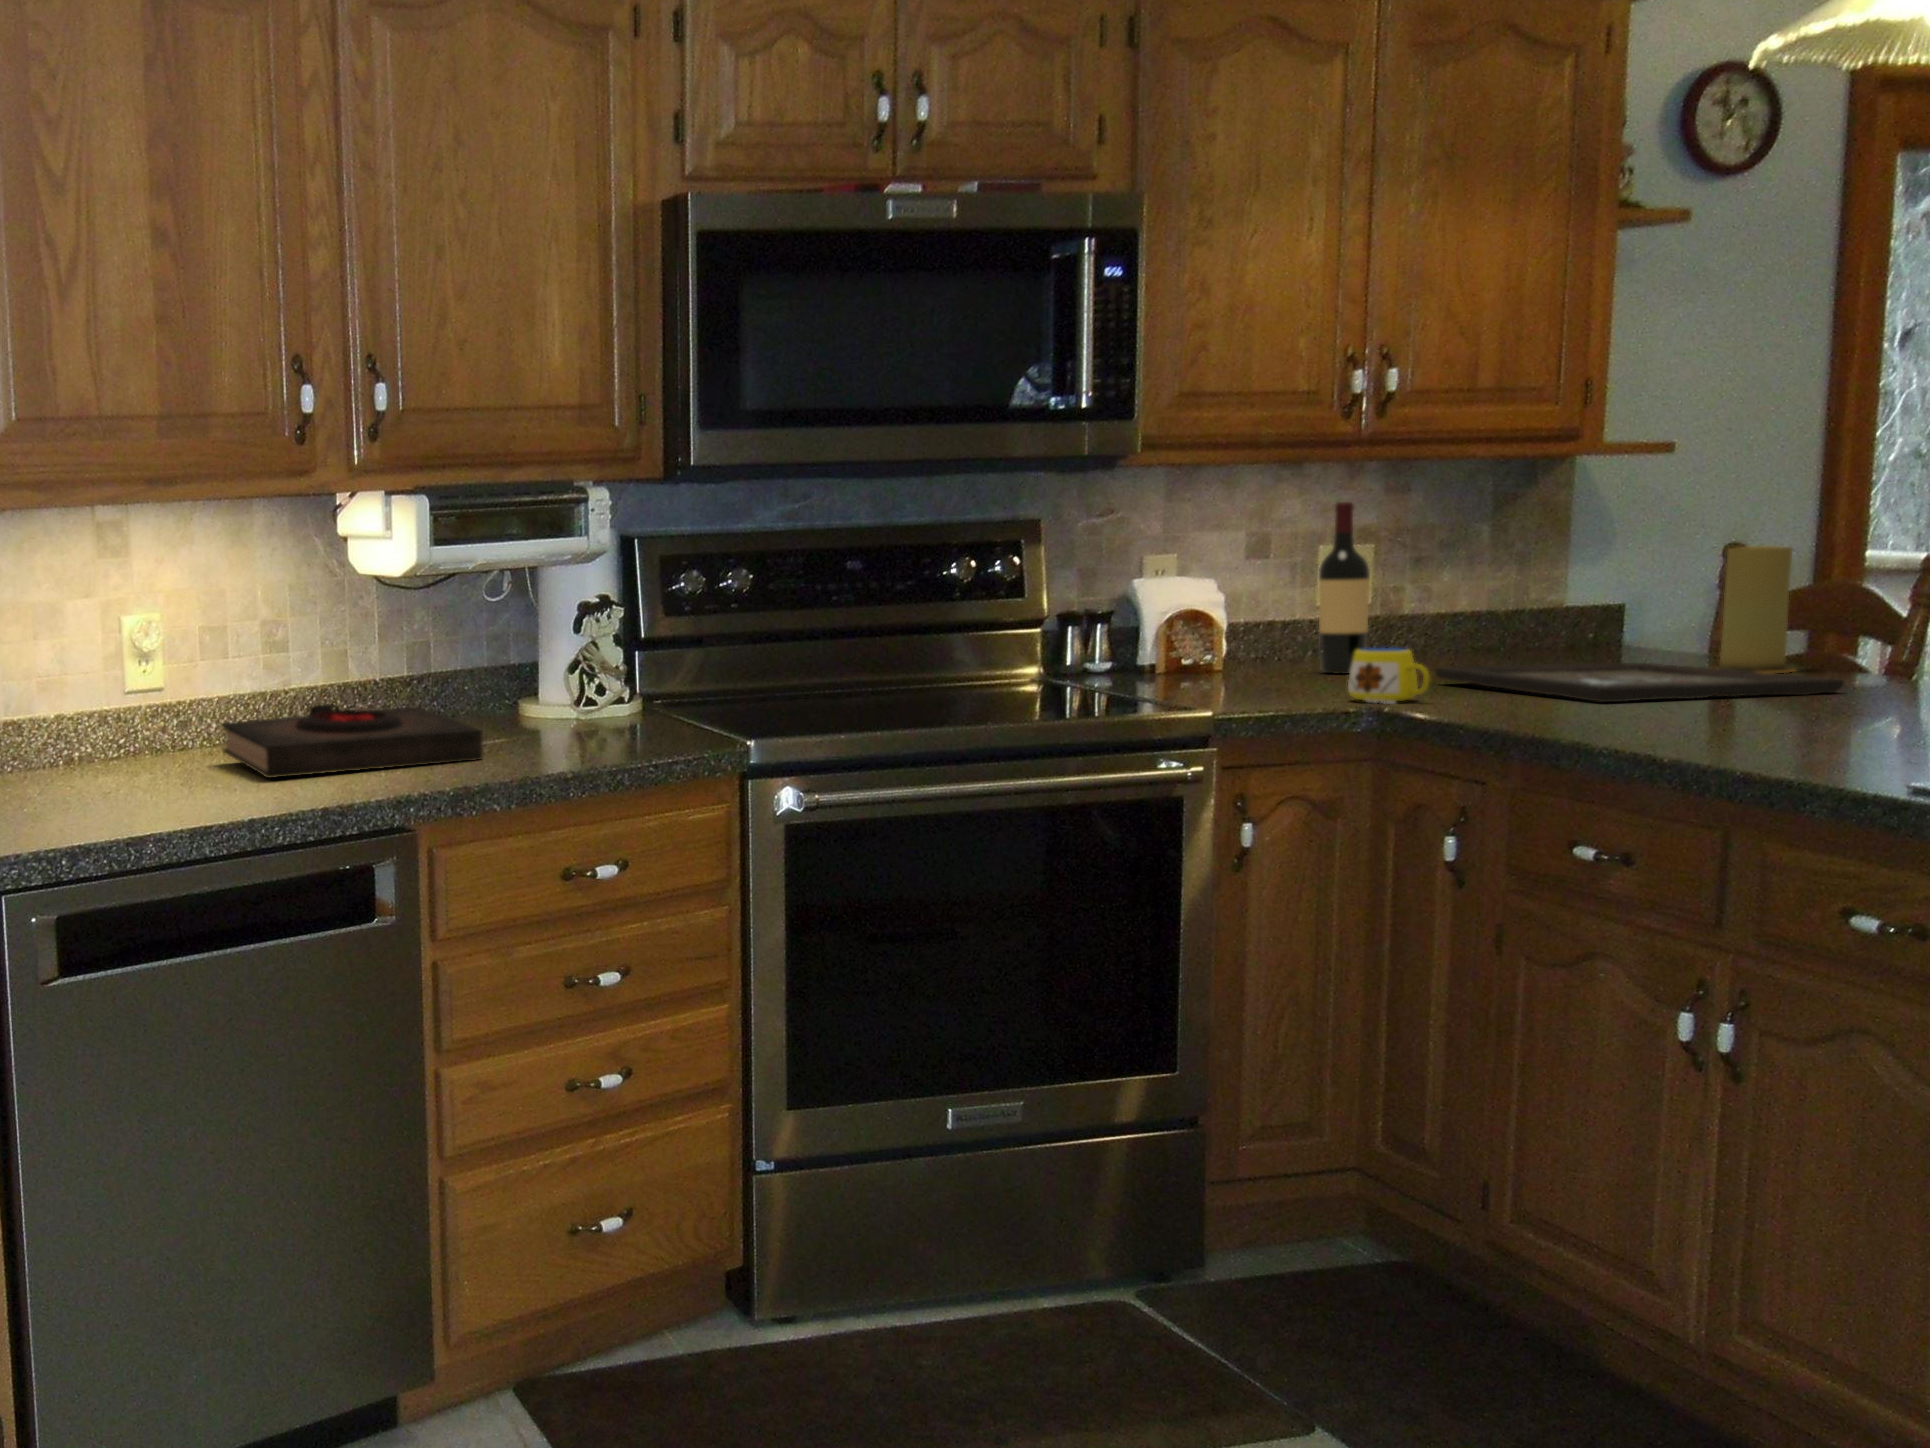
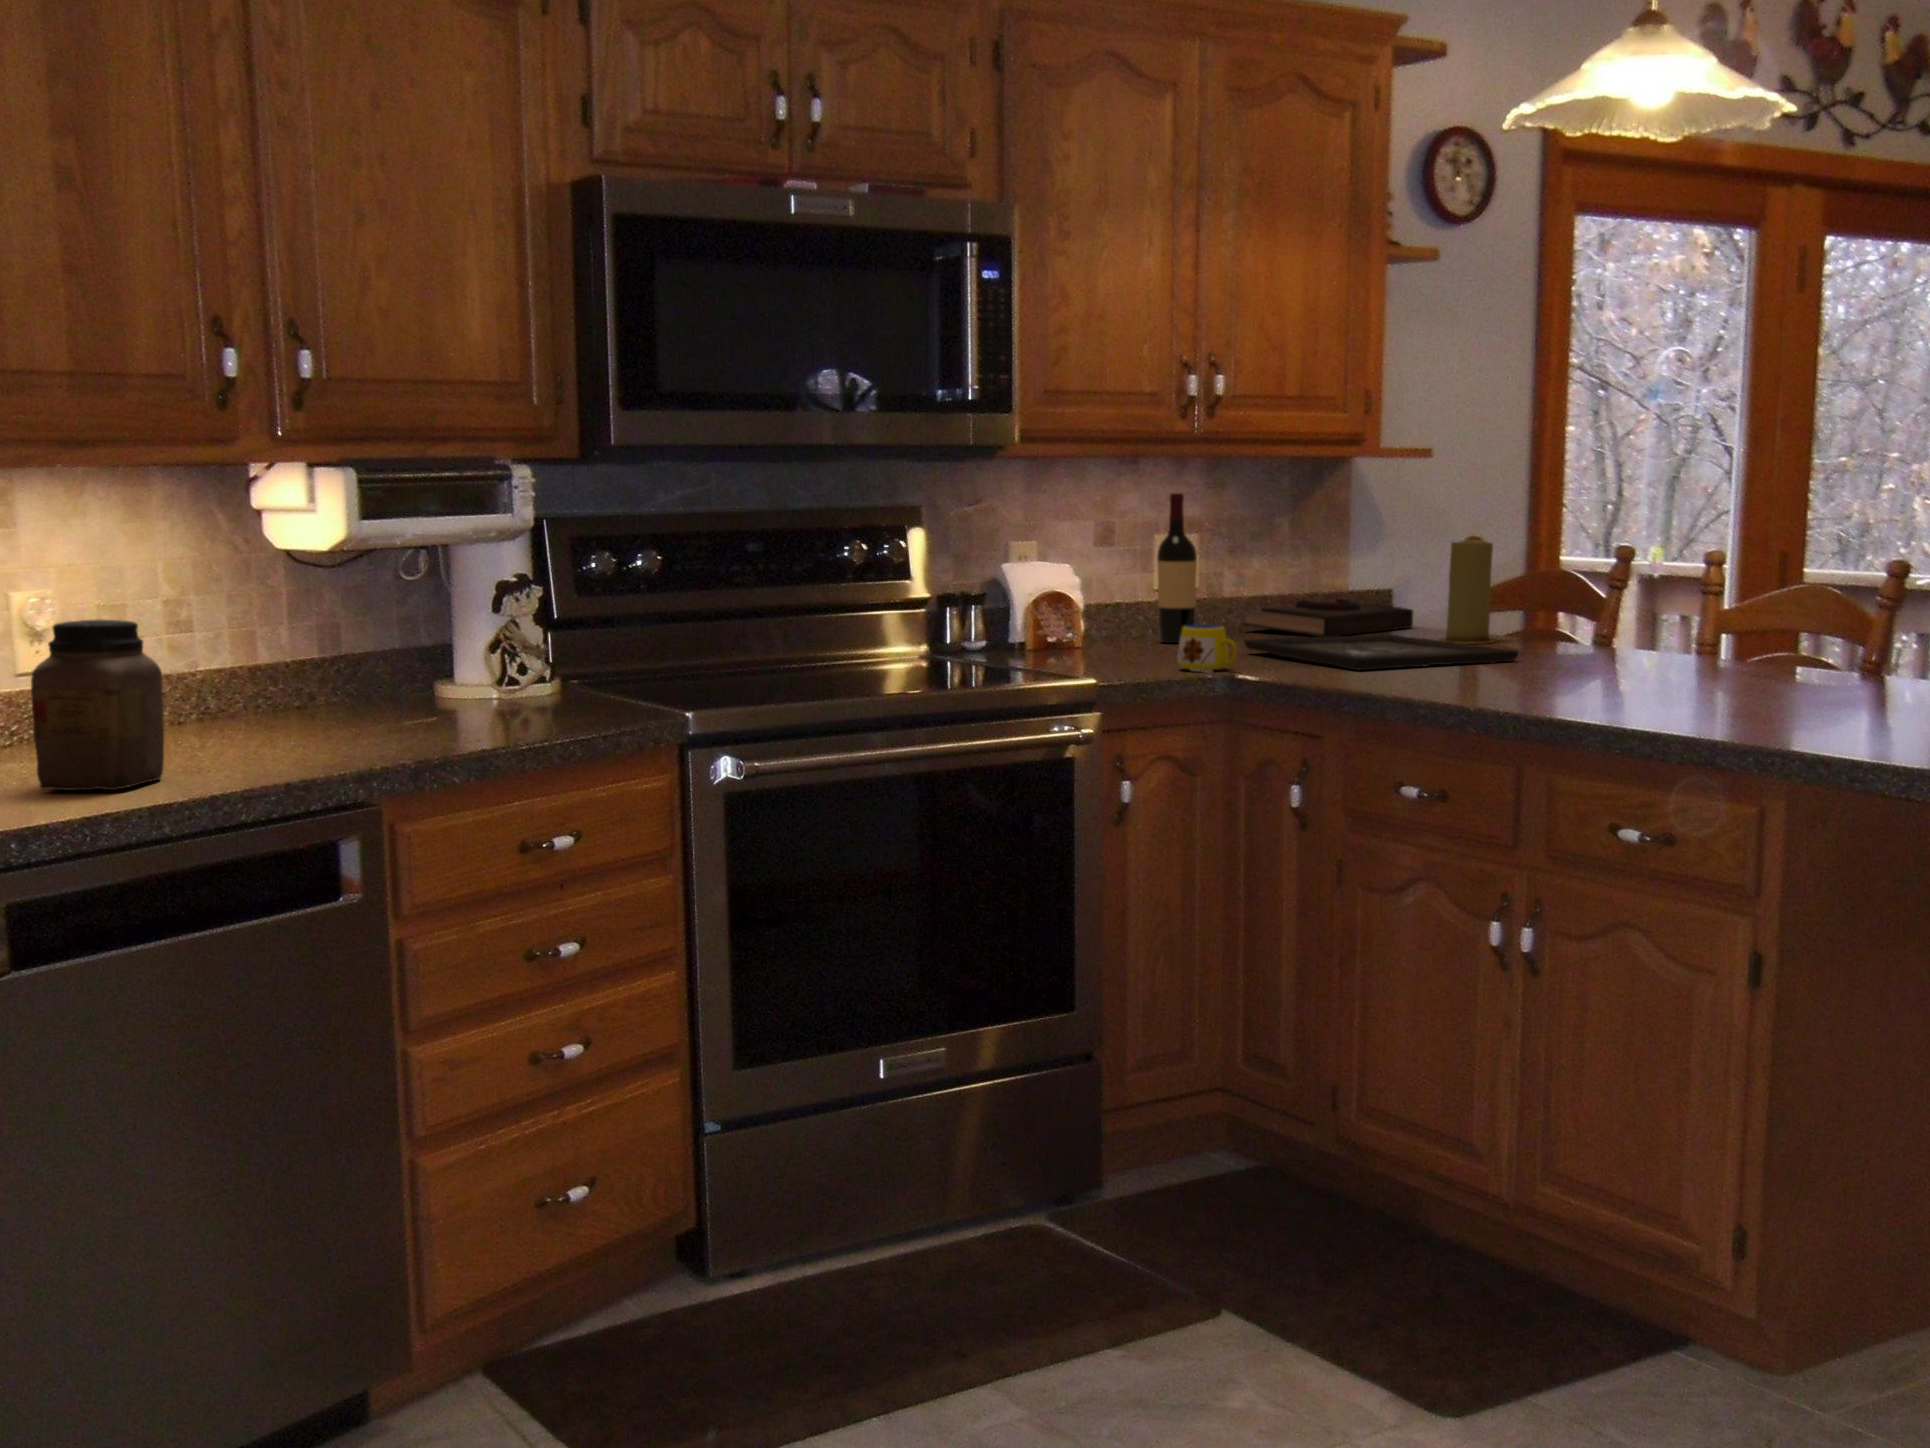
jar: none [104,636,224,803] -> present [31,620,164,790]
book: present [222,704,483,778] -> present [1242,599,1413,637]

